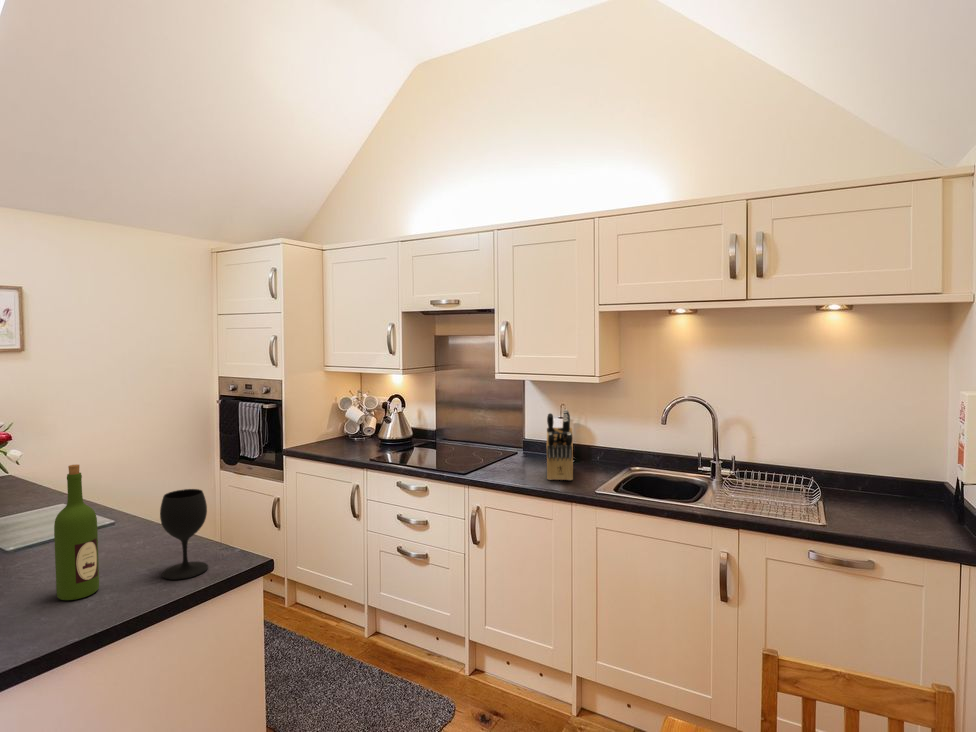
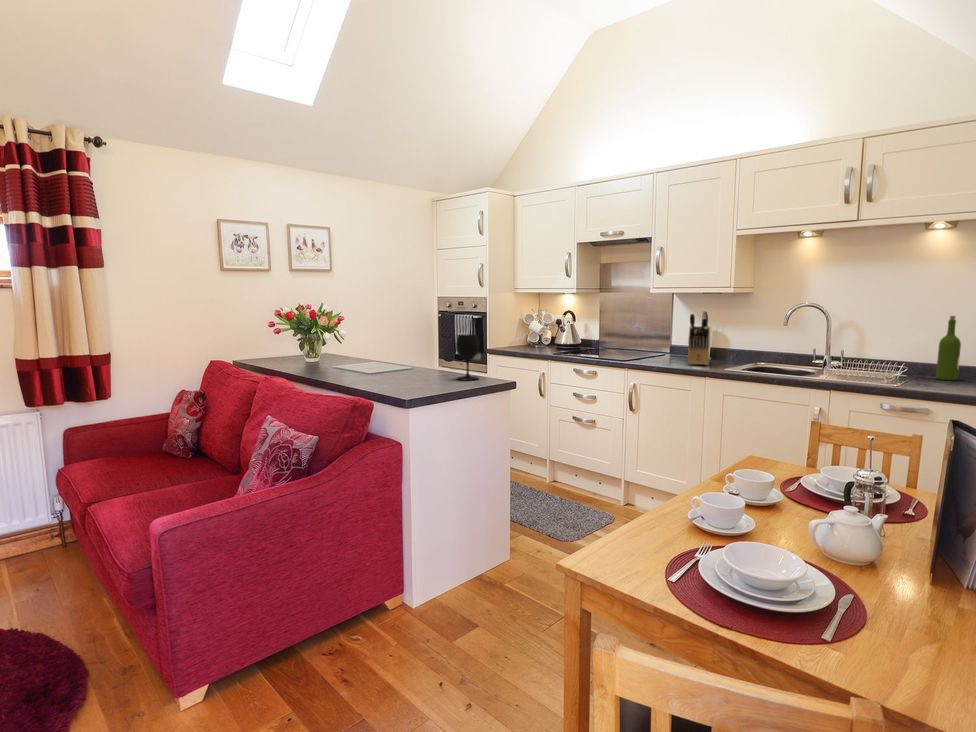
wine bottle: present [54,465,99,600] -> present [936,316,961,380]

